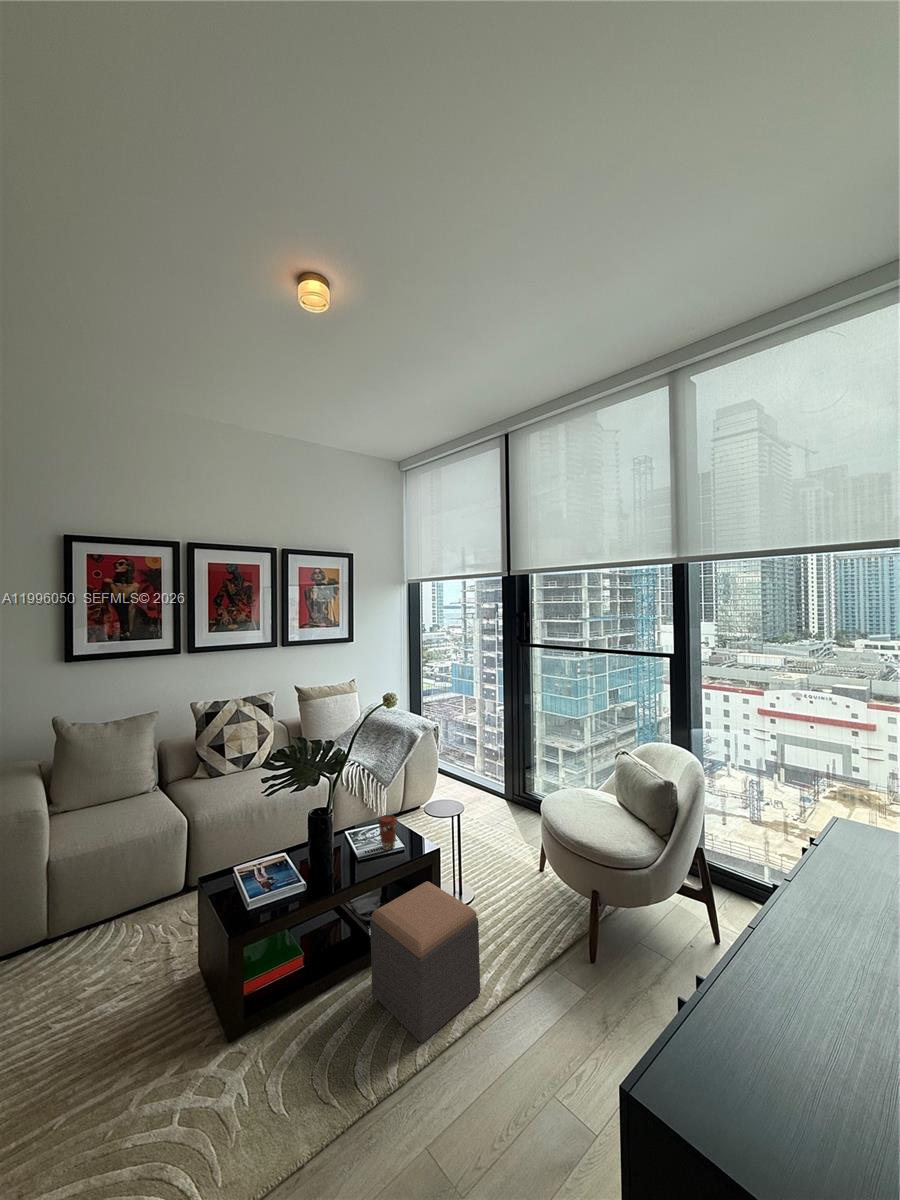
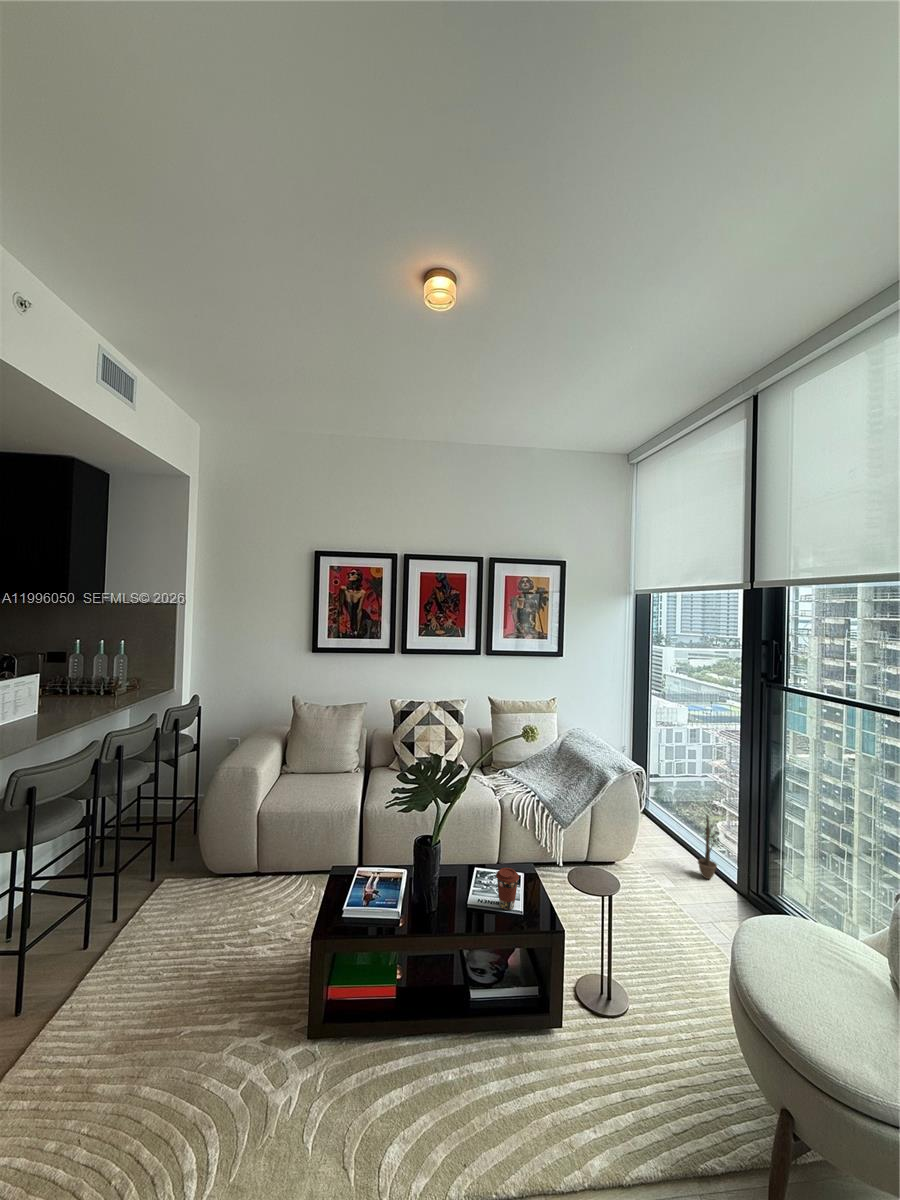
decorative plant: none [478,747,493,796] -> present [698,815,719,879]
footstool: present [370,881,480,1043] -> none [449,967,571,1166]

